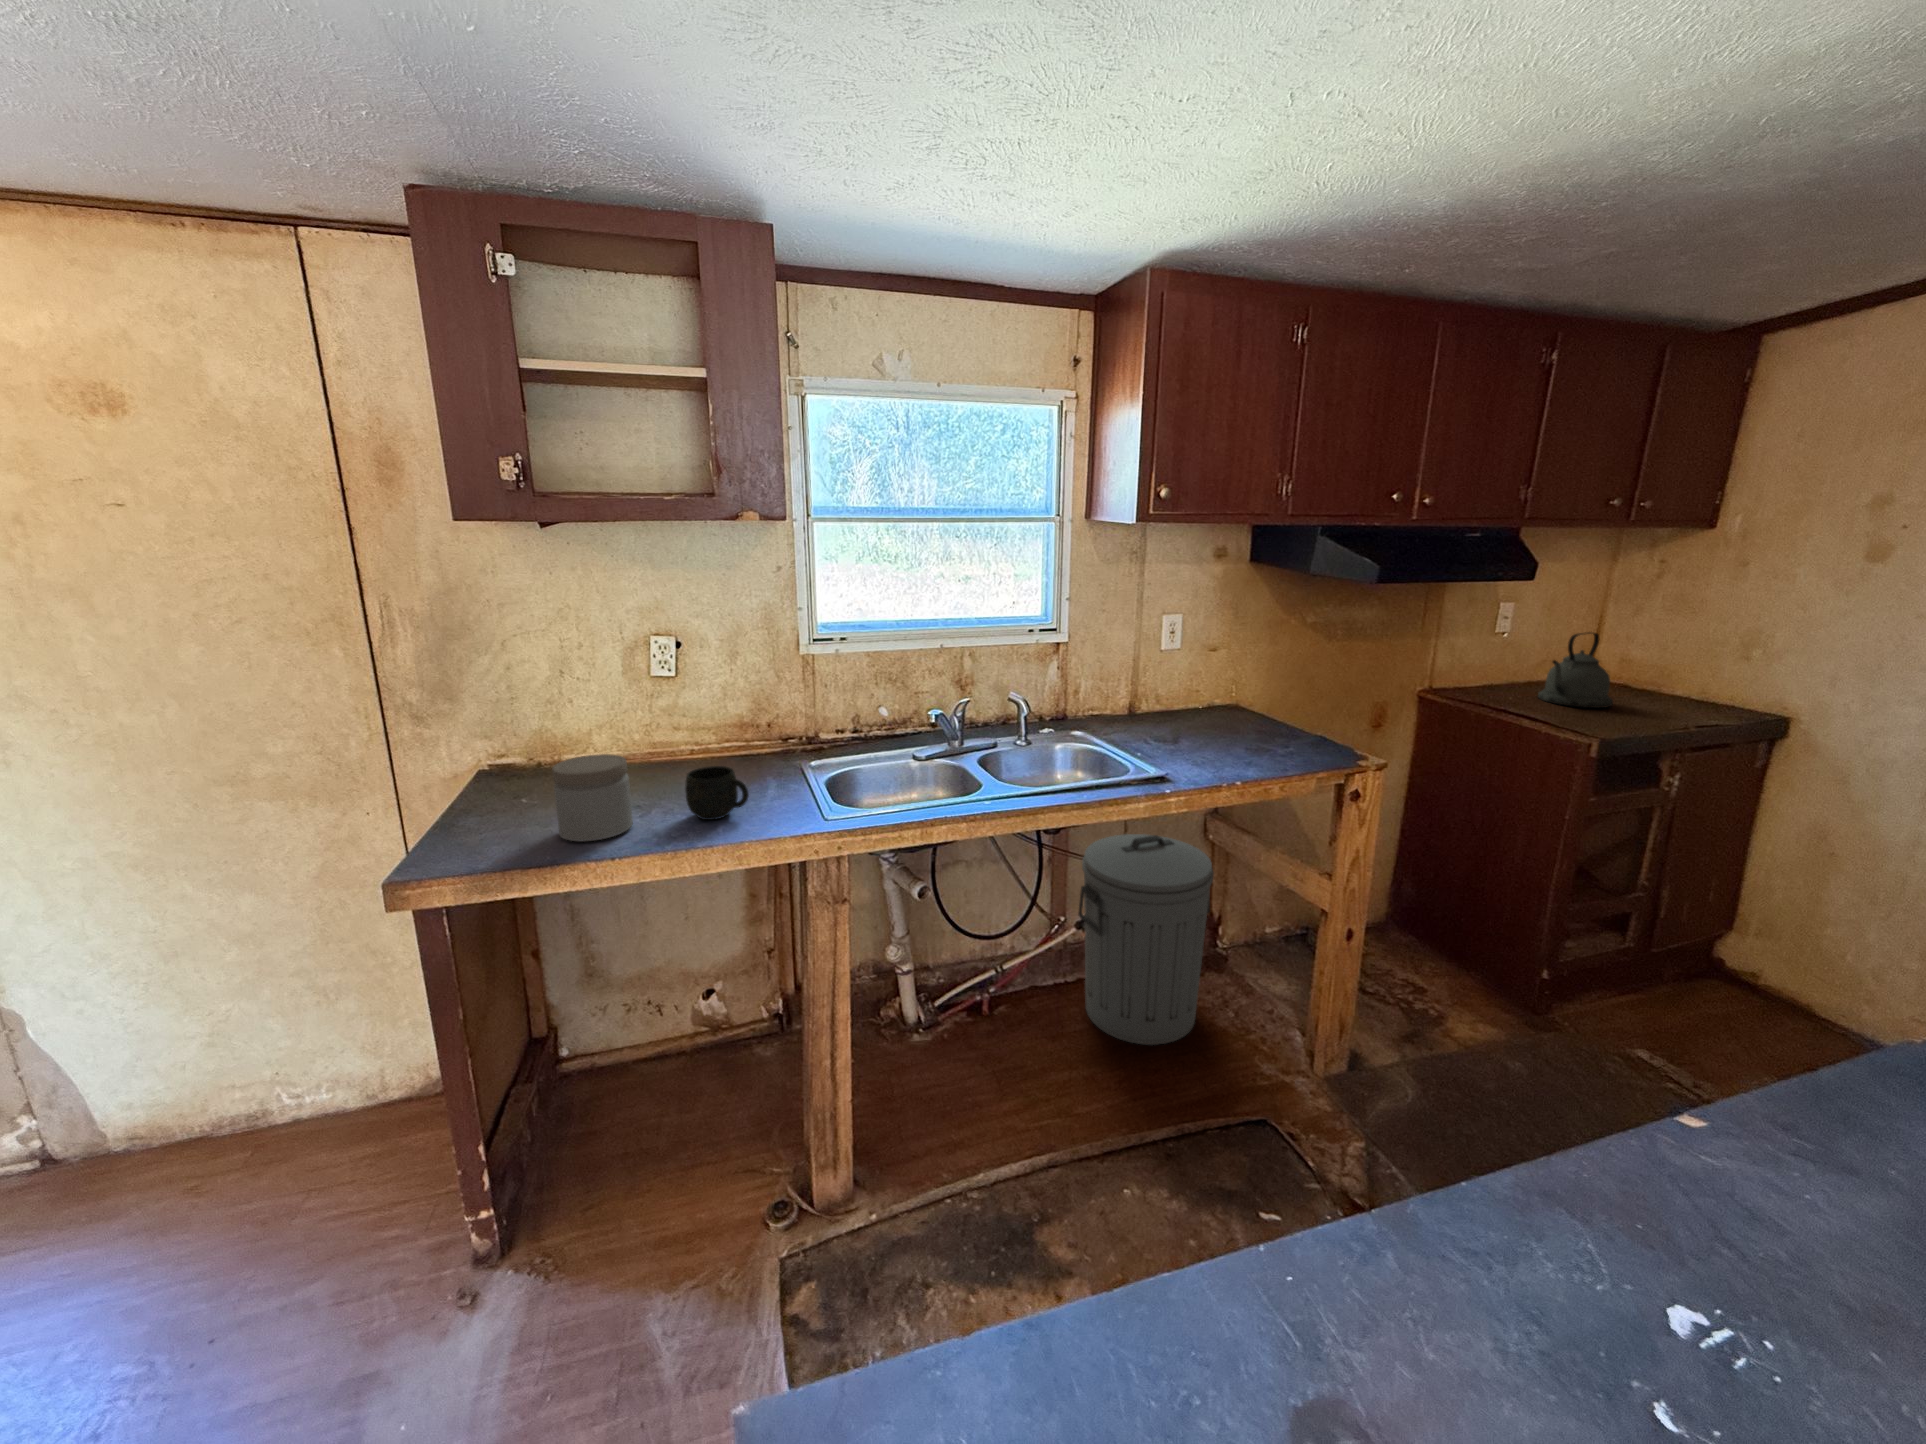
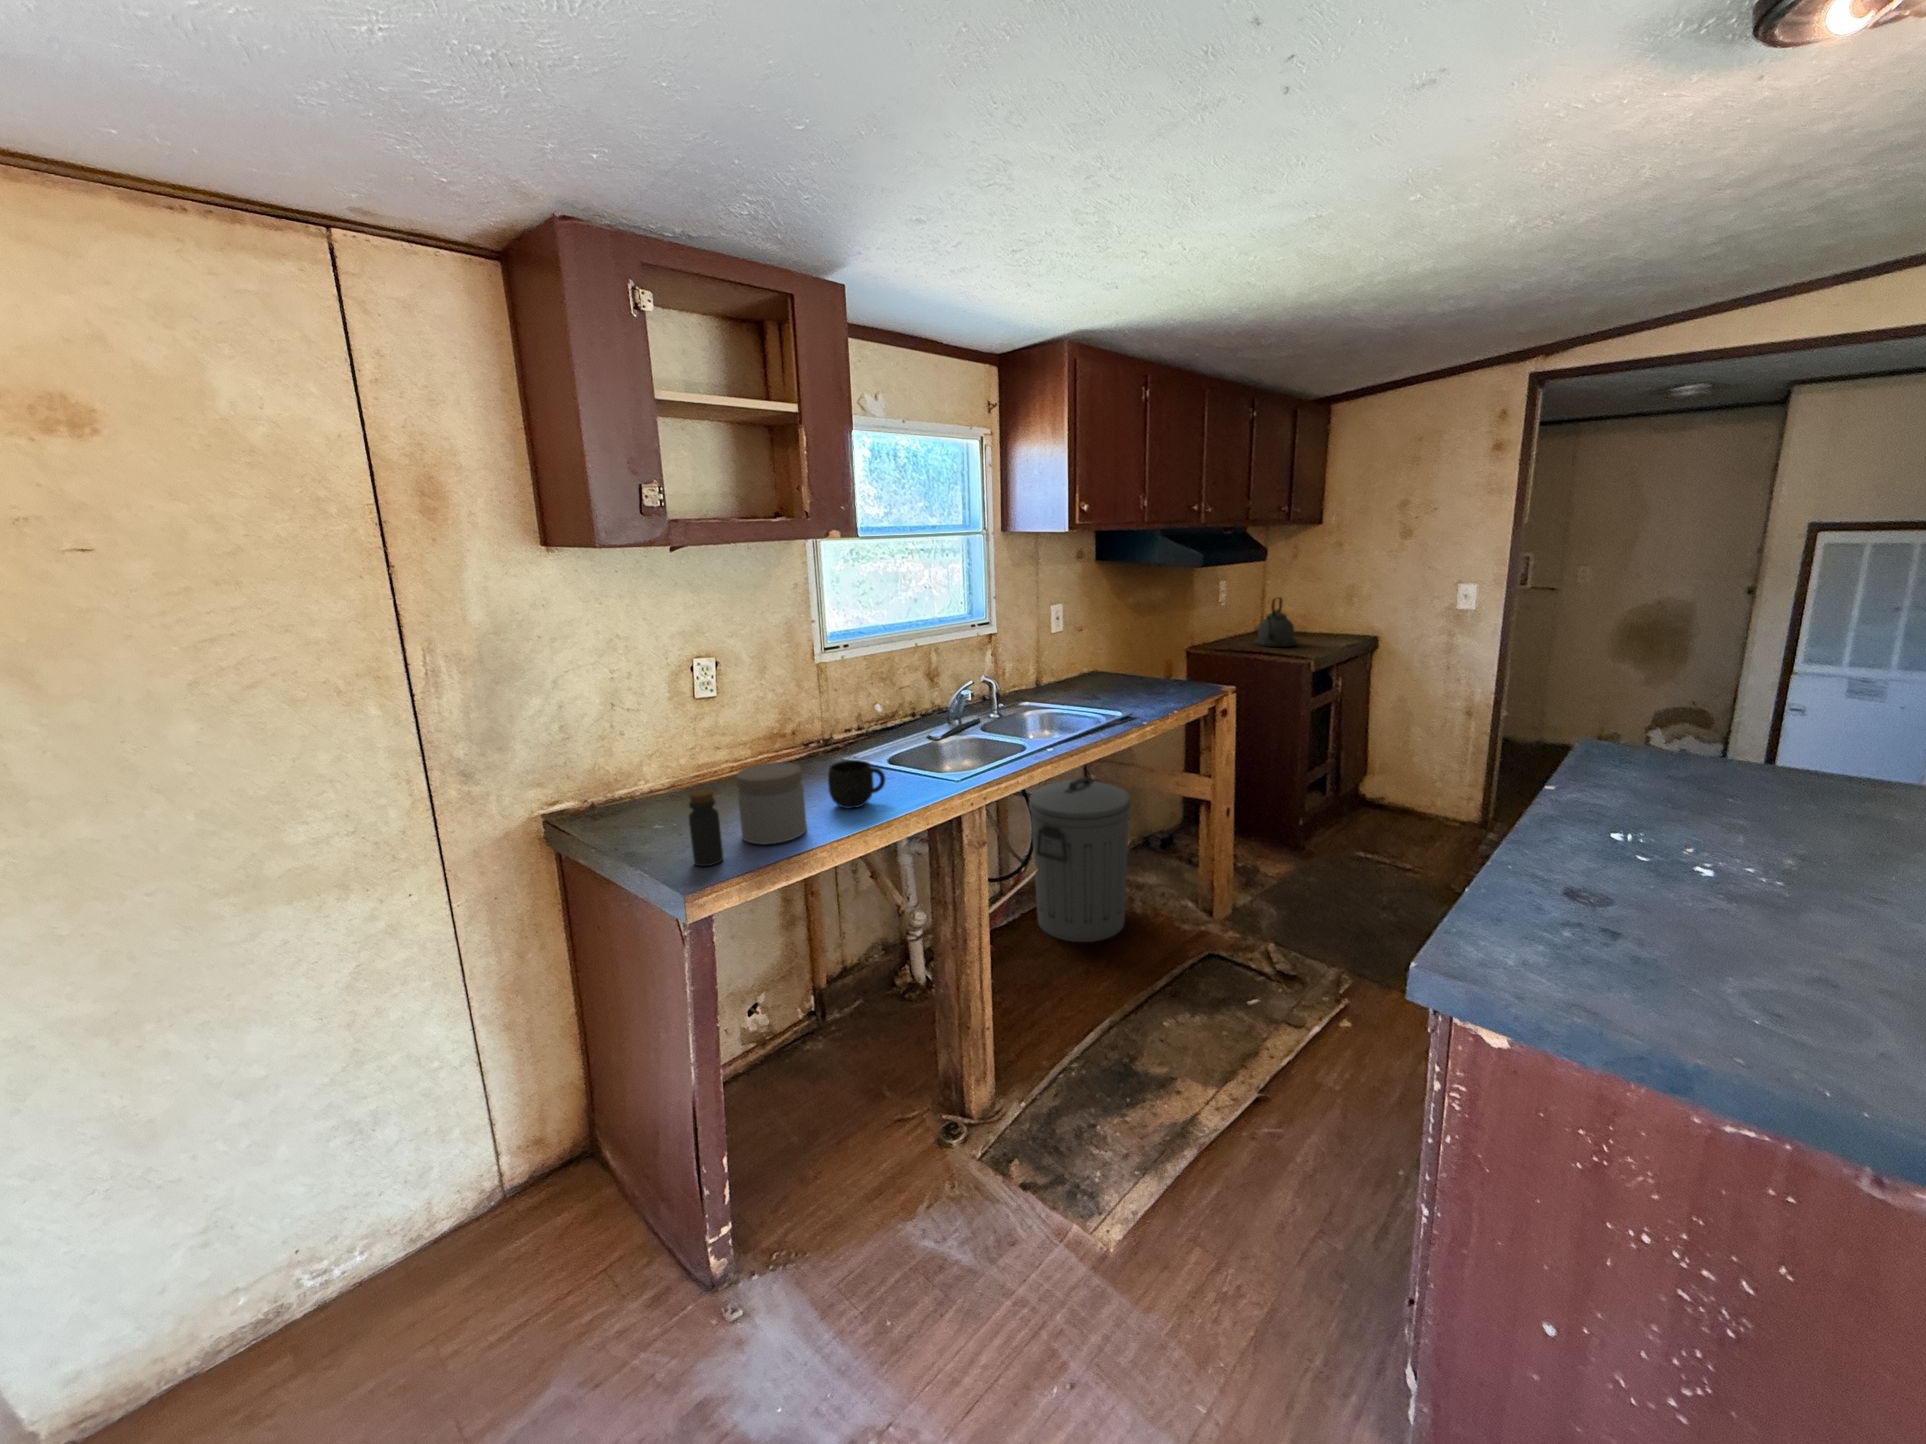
bottle: none [480,771,519,849] -> present [689,789,723,866]

